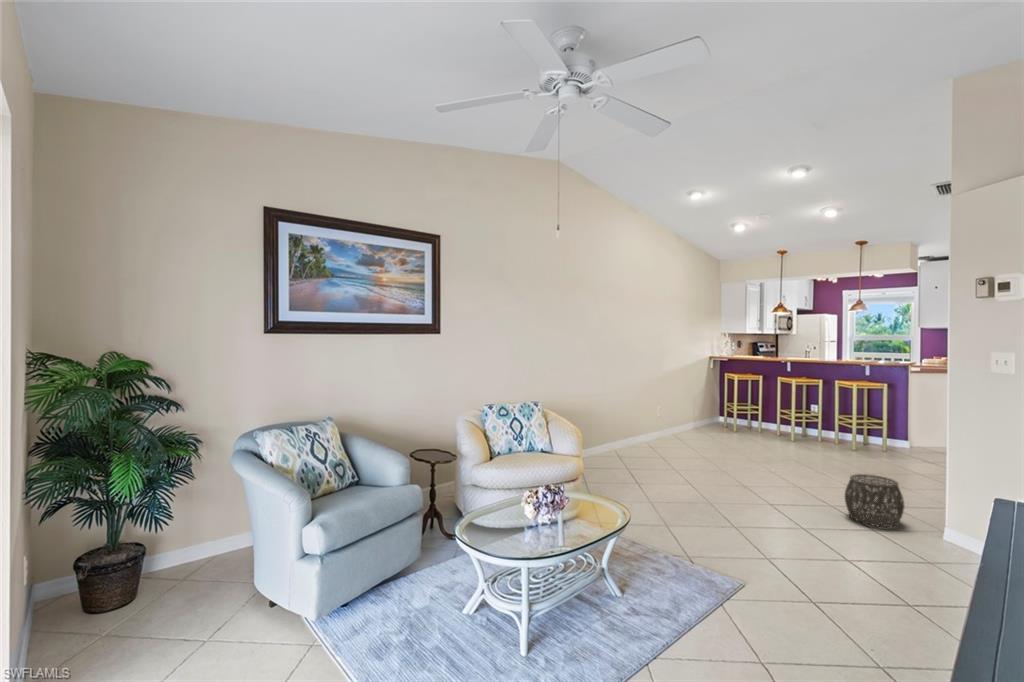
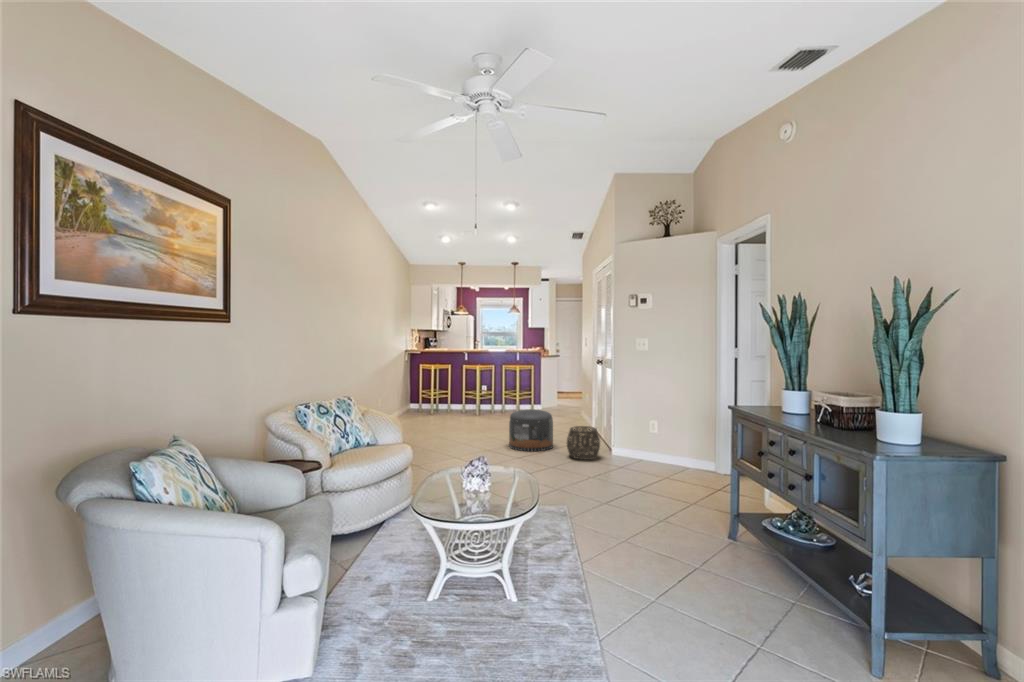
pouf: none [778,440,845,499] -> present [509,410,553,451]

